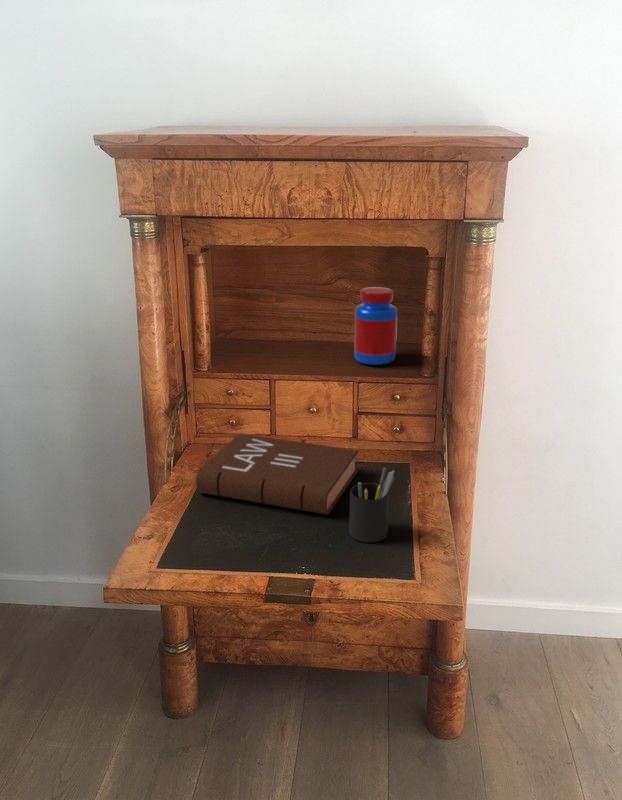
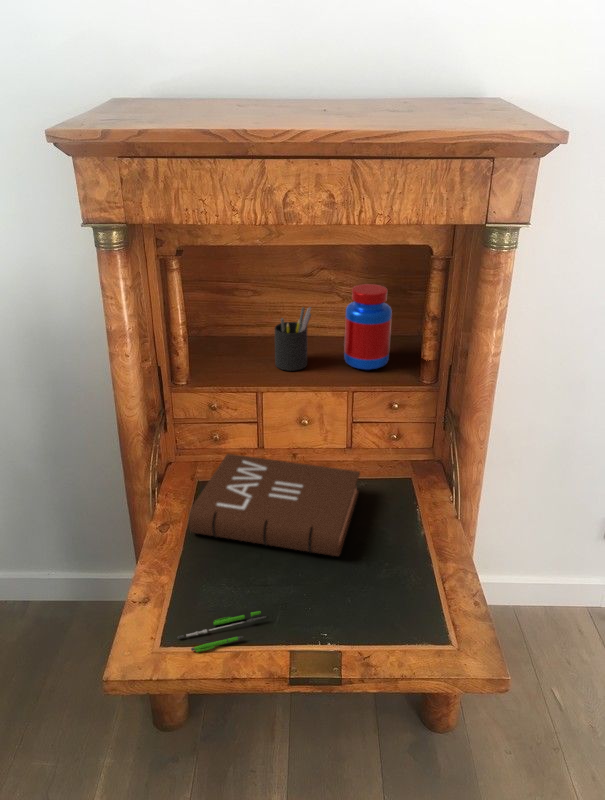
pen holder: present [349,467,394,543] -> present [275,307,311,371]
pen: none [172,546,253,571] -> present [177,611,266,652]

